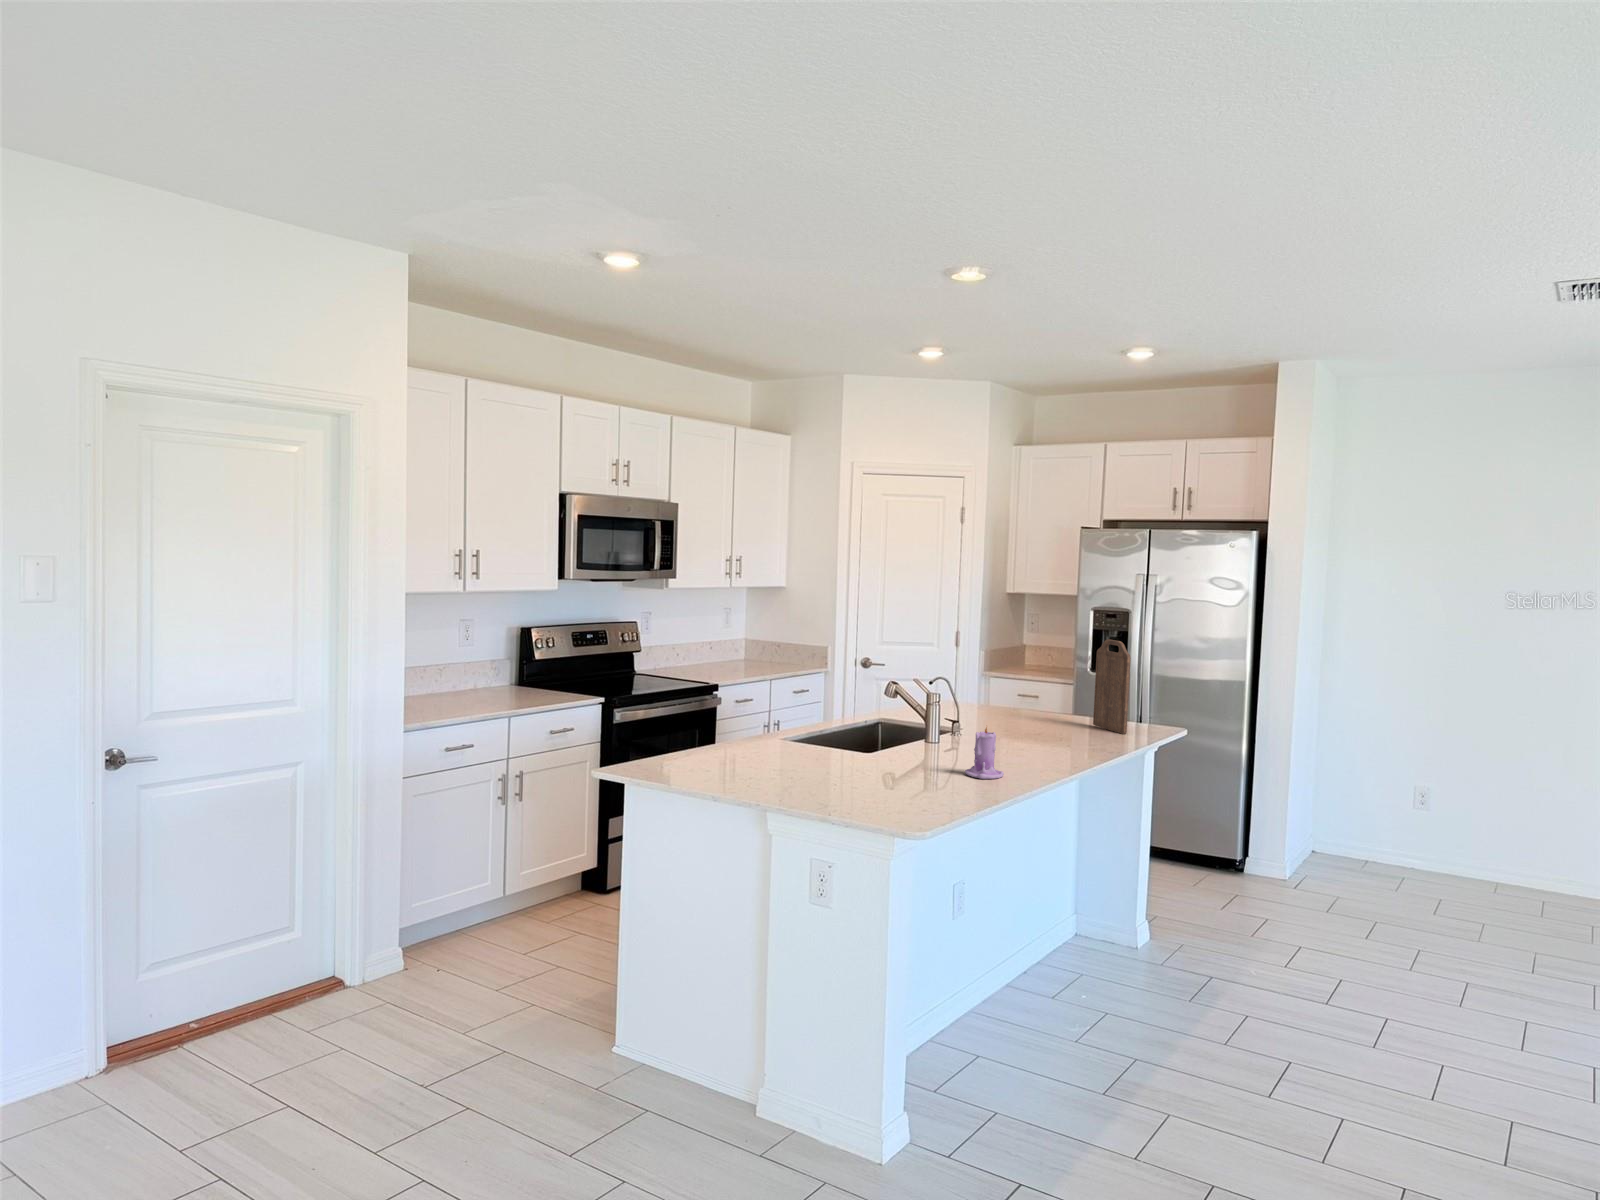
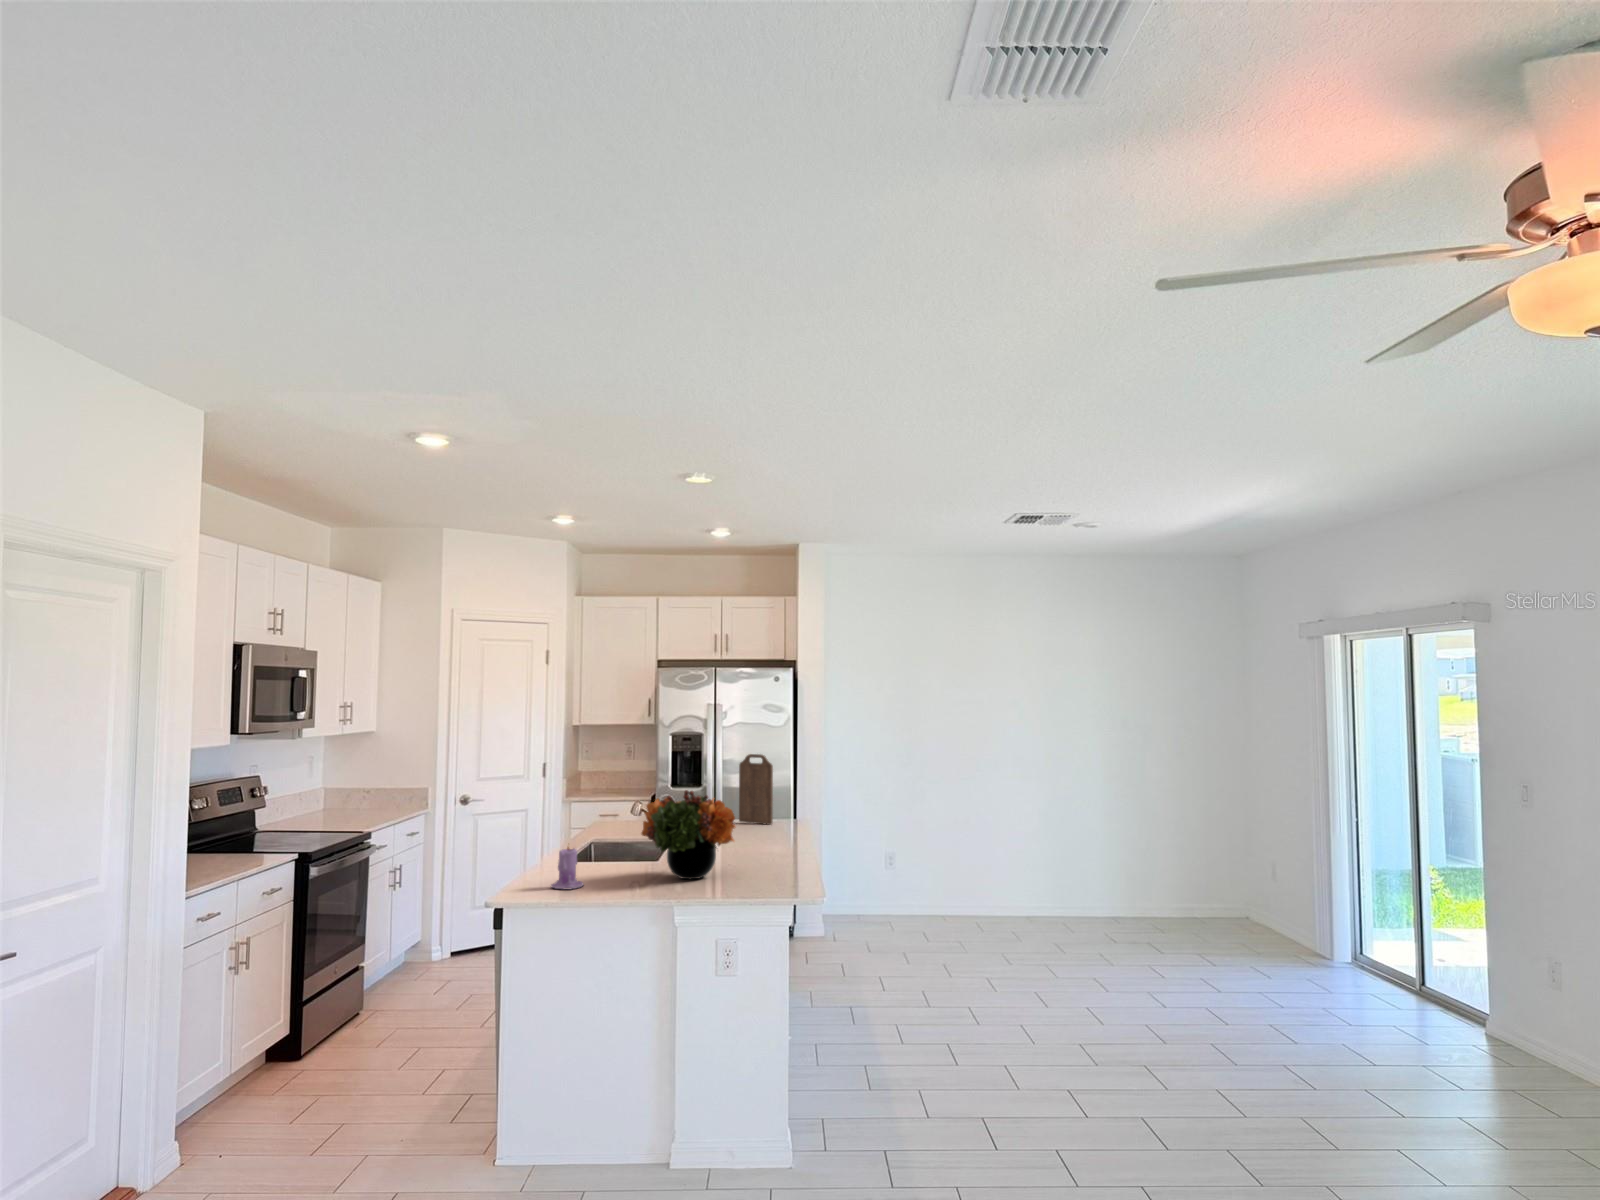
flower arrangement: none [776,671,902,783] -> present [642,790,736,879]
candle: present [965,727,1004,779] -> present [551,847,583,889]

